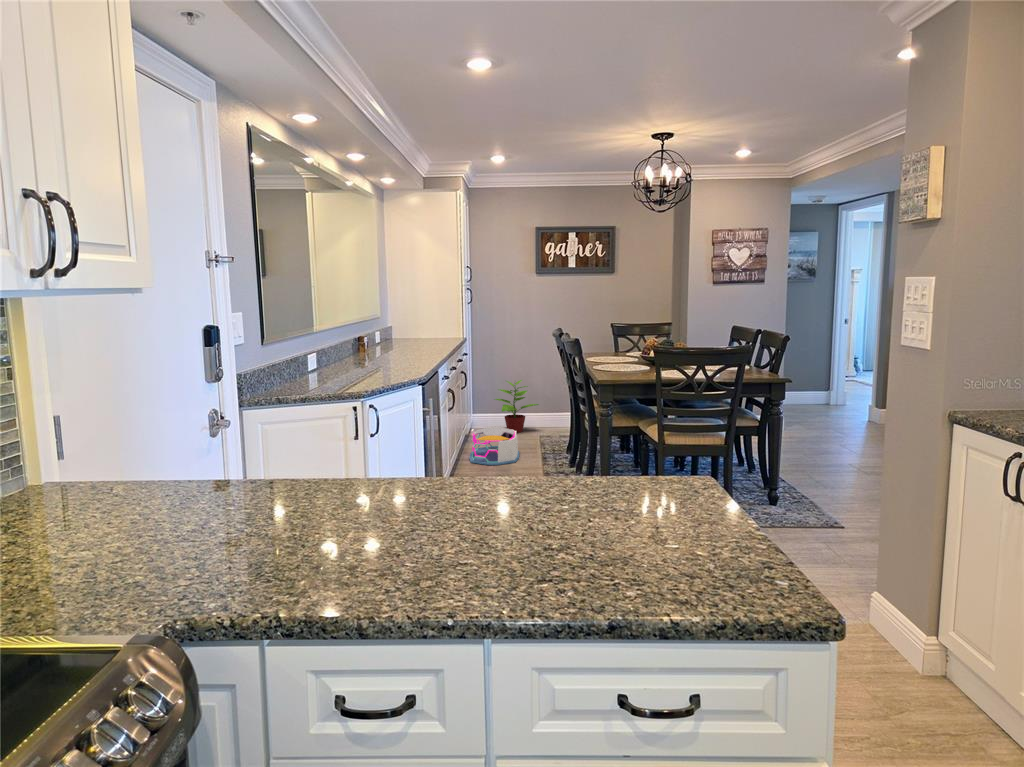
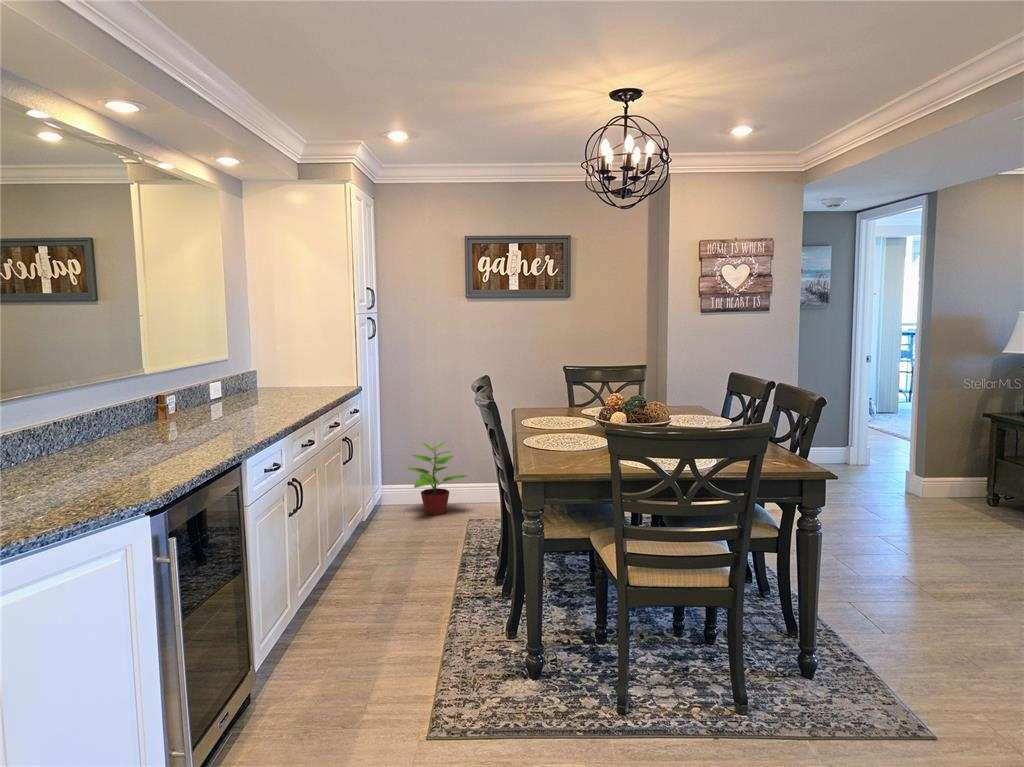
storage bin: present [469,427,519,465] -> none [353,516,430,581]

